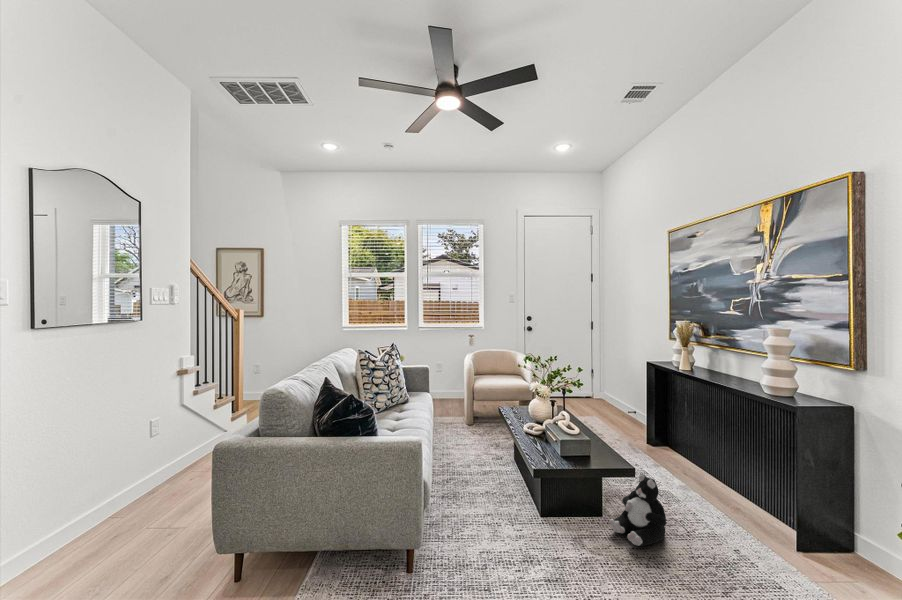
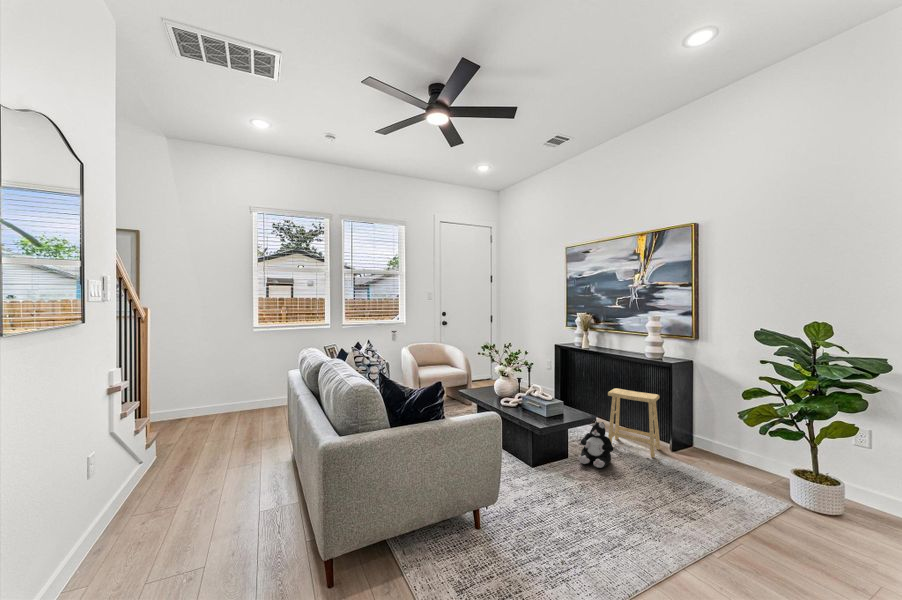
footstool: none [681,432,777,554] -> present [608,388,660,458]

